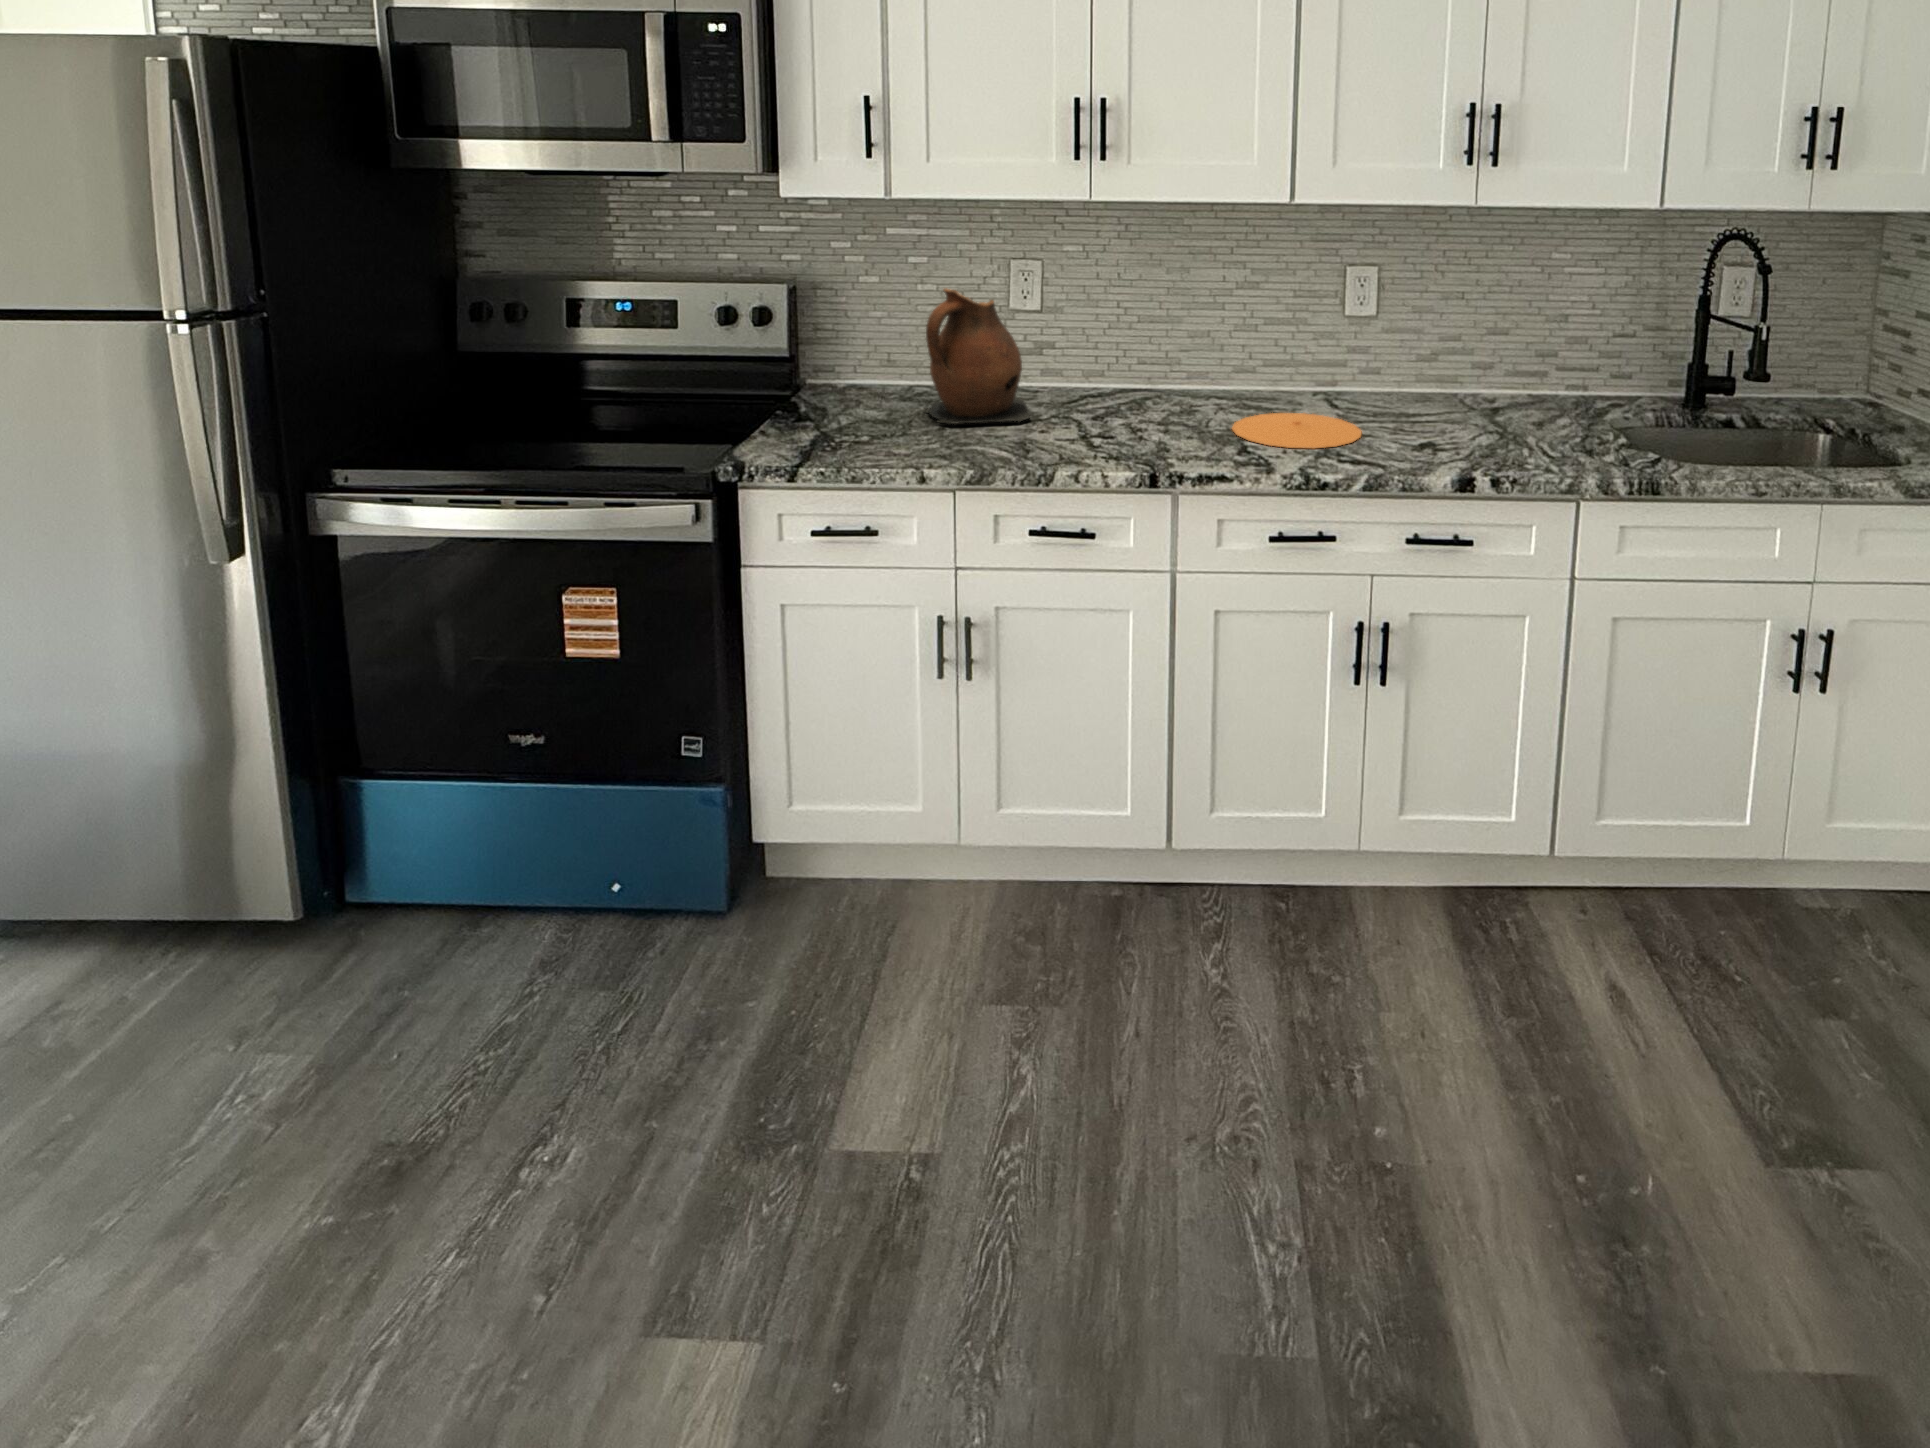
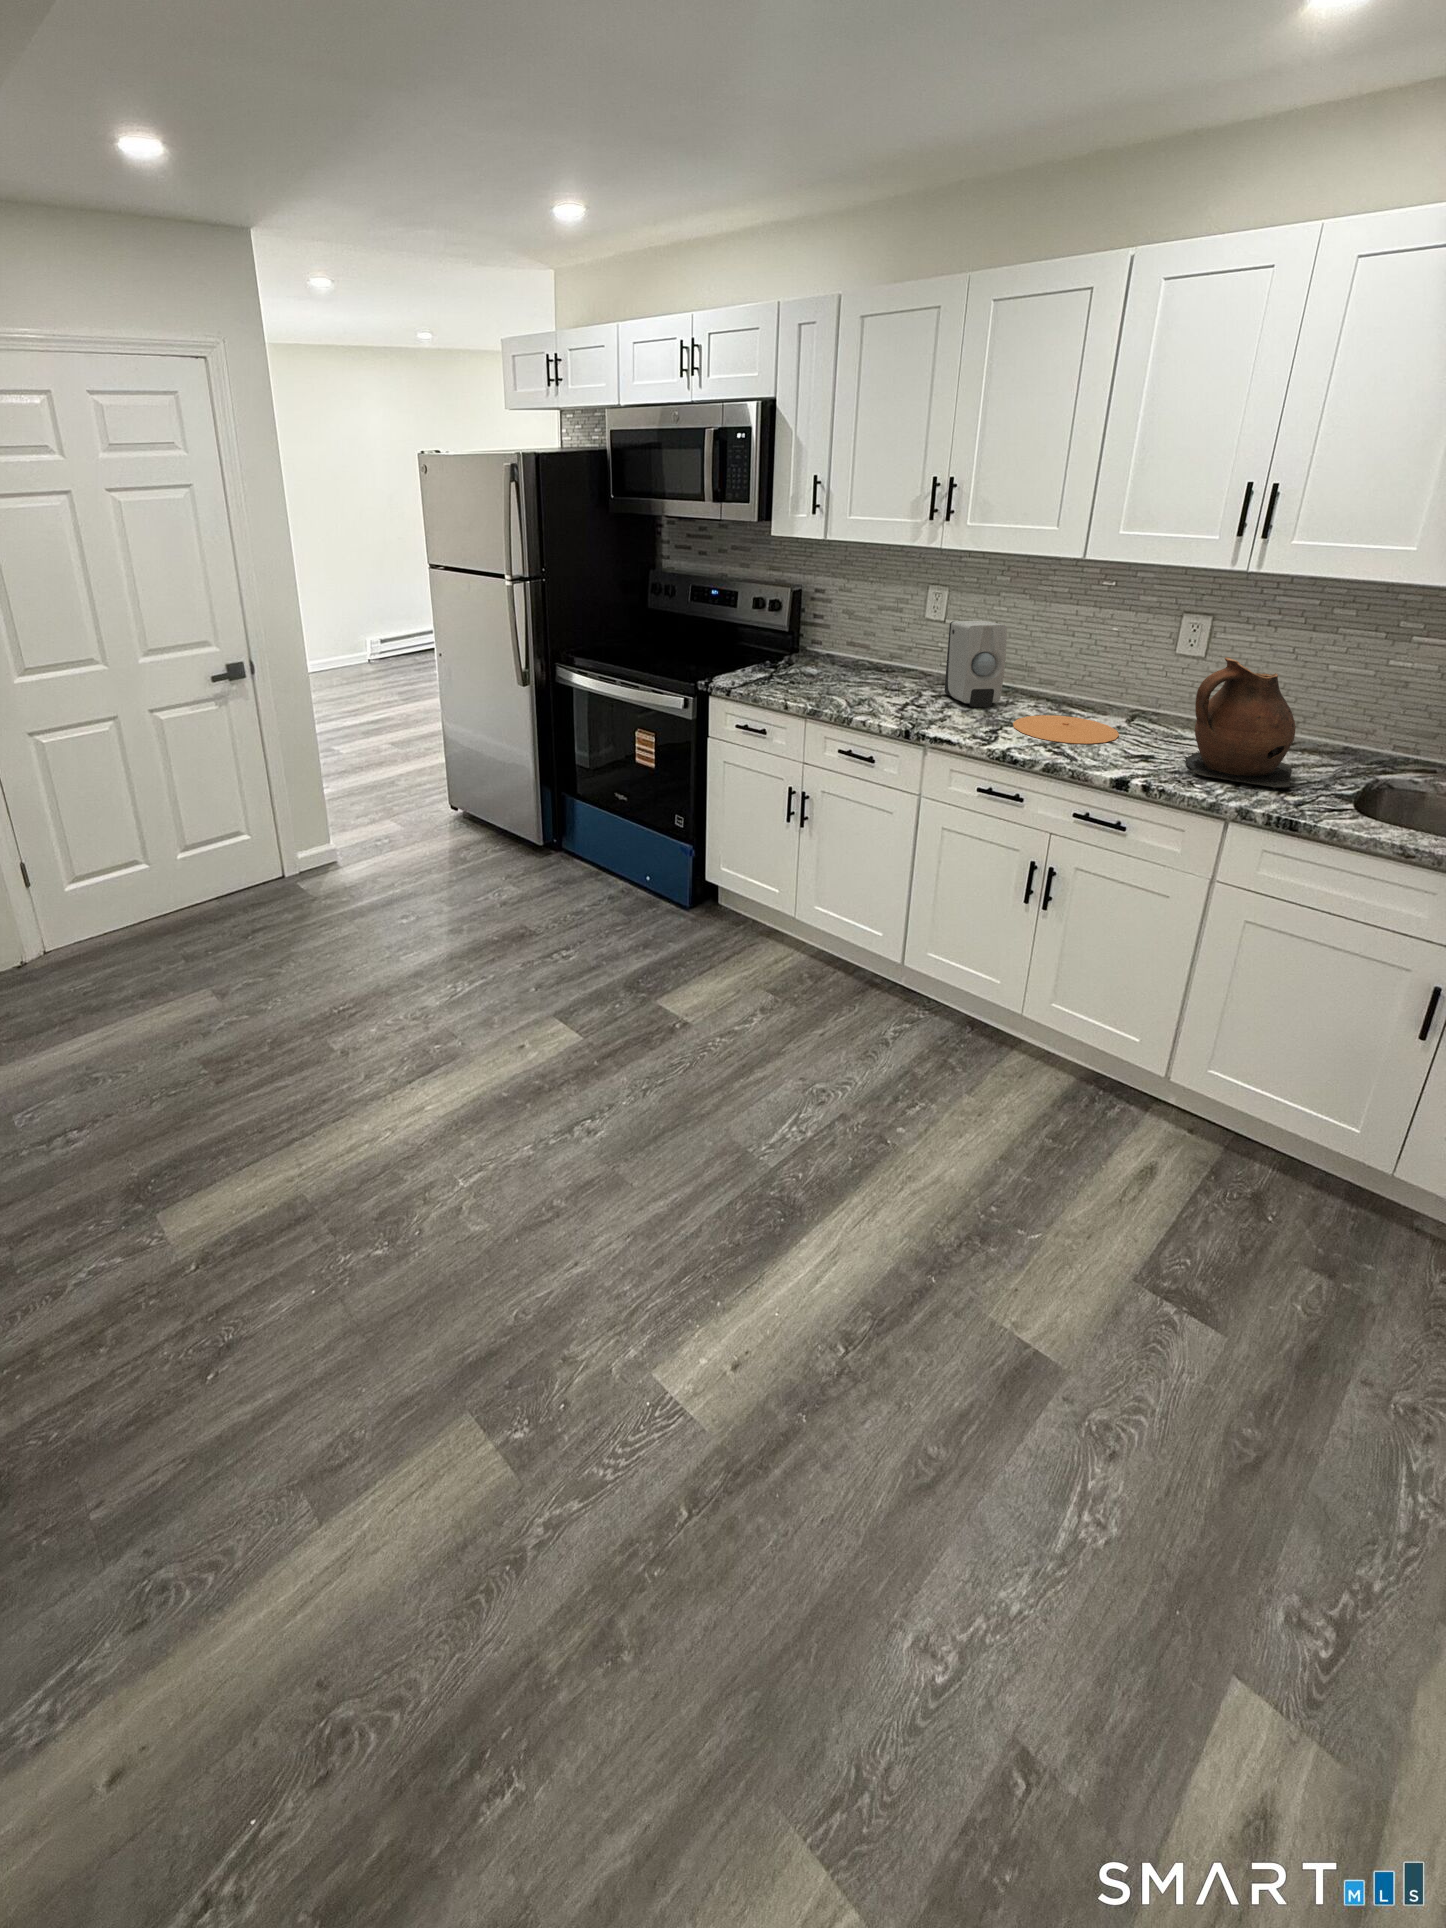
ceramic pitcher: present [926,288,1031,424] -> present [1184,657,1296,790]
soap dispenser: none [1088,301,1182,424] -> present [945,621,1007,707]

